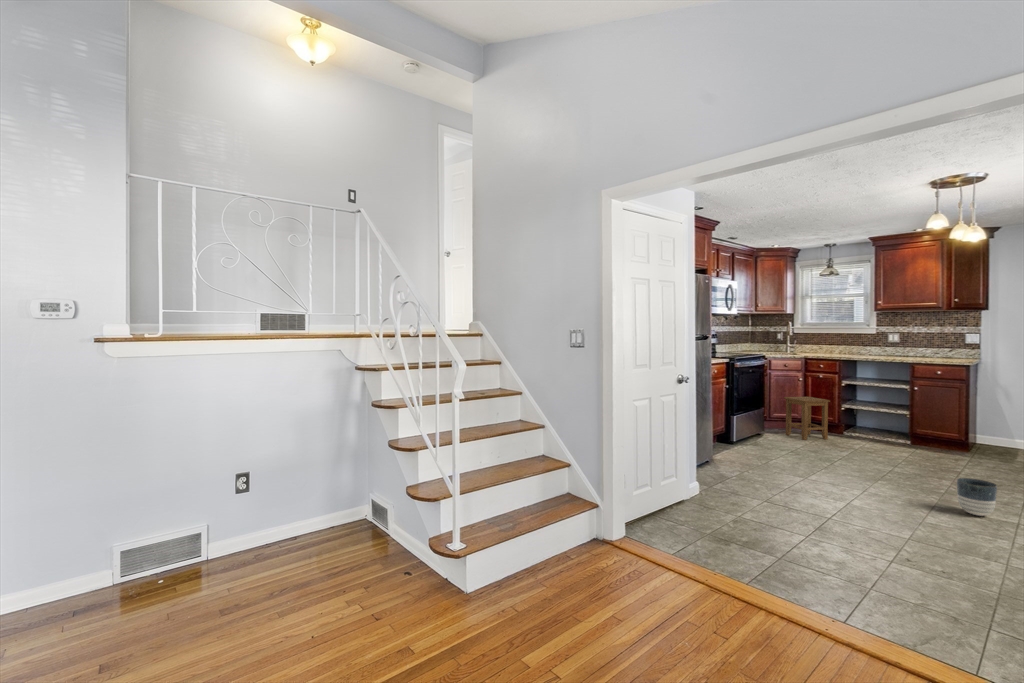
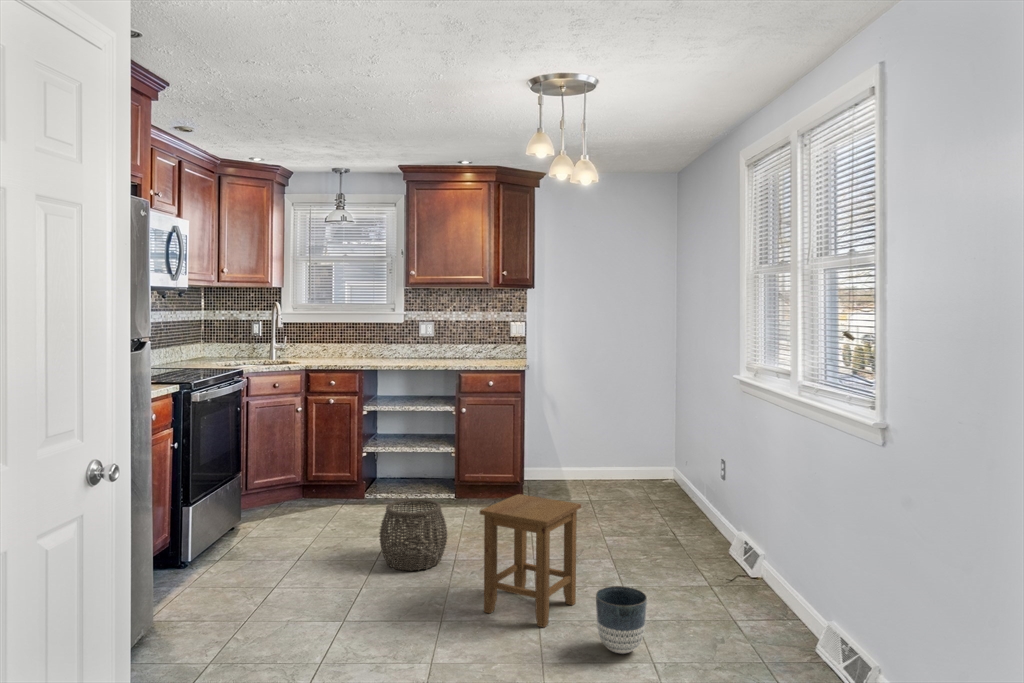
stool: present [784,397,830,440] -> present [480,494,581,628]
woven basket: none [835,427,881,465] -> present [379,499,447,571]

